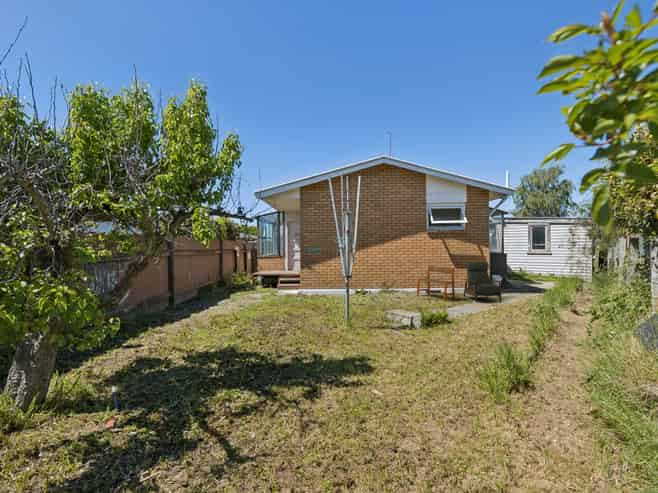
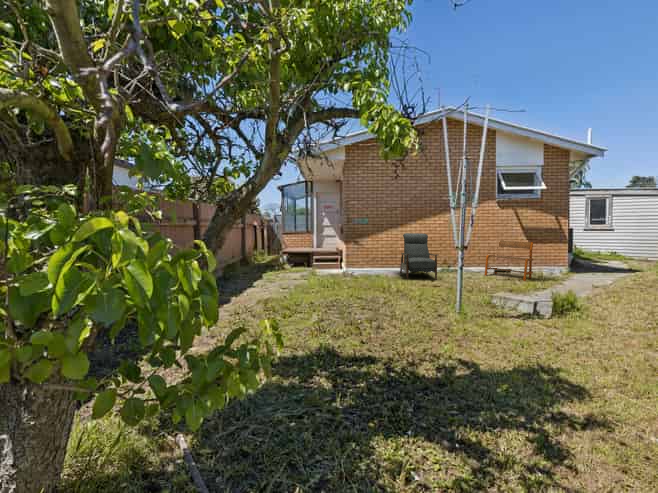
chair: present [464,262,502,303] -> present [400,233,438,280]

